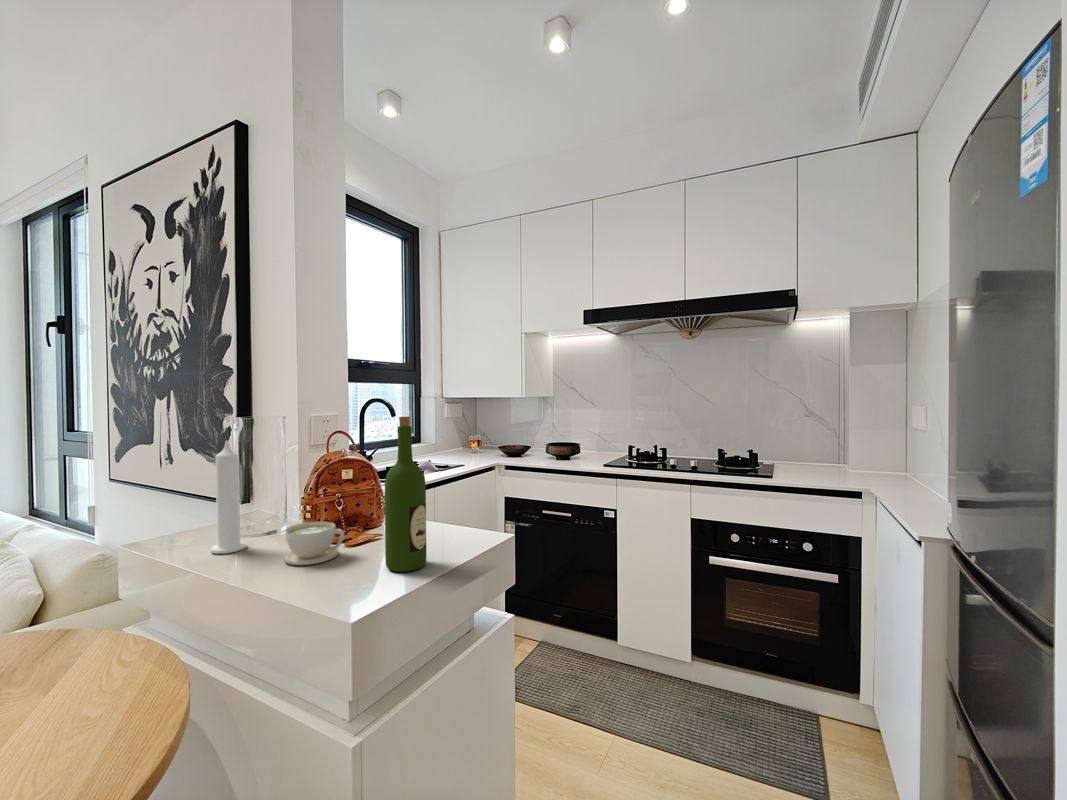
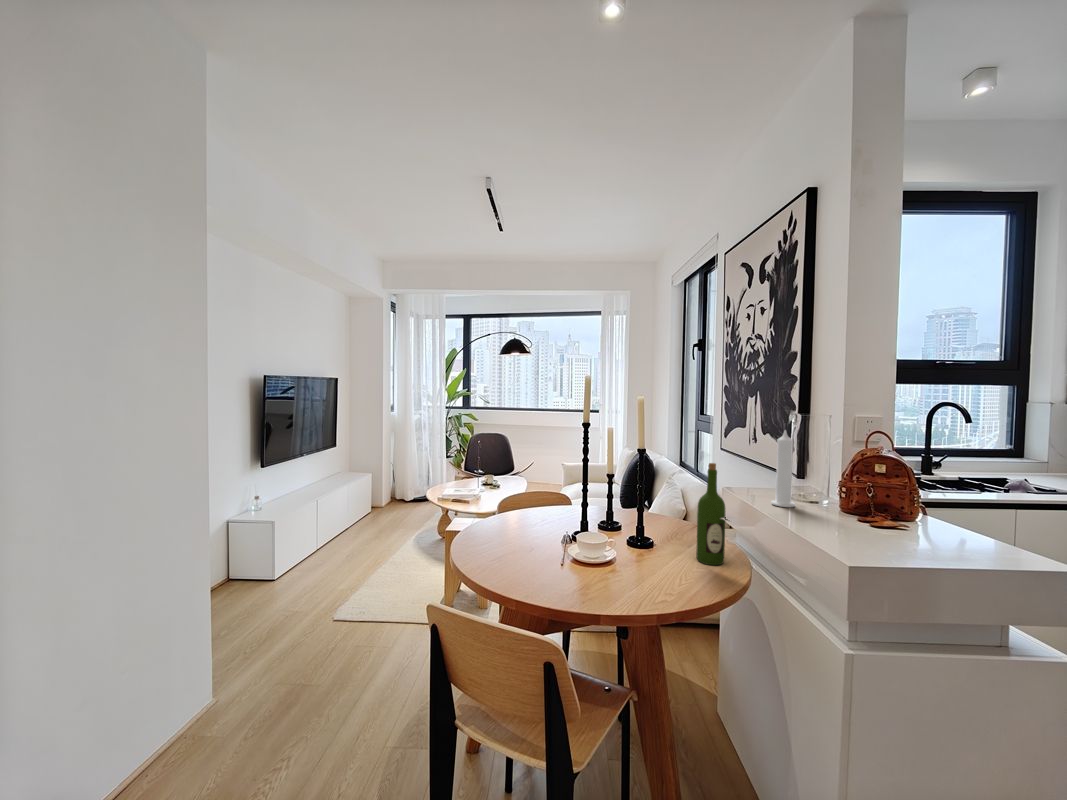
wine bottle: present [385,417,426,572] -> present [696,463,726,565]
coffee cup: present [284,522,344,565] -> none [817,498,867,529]

